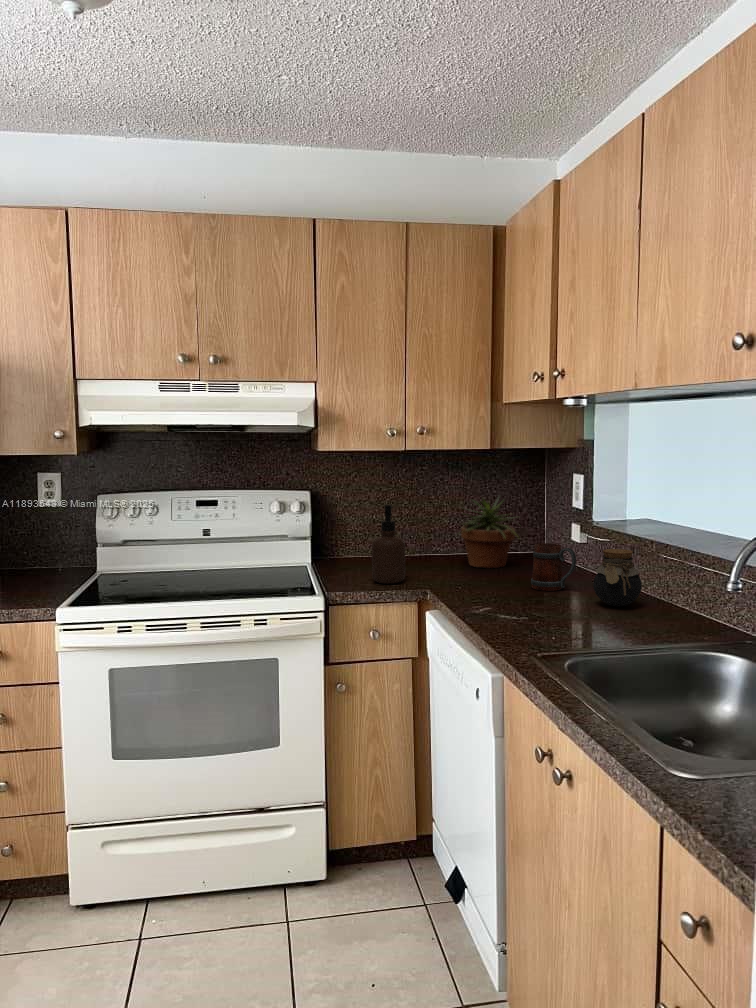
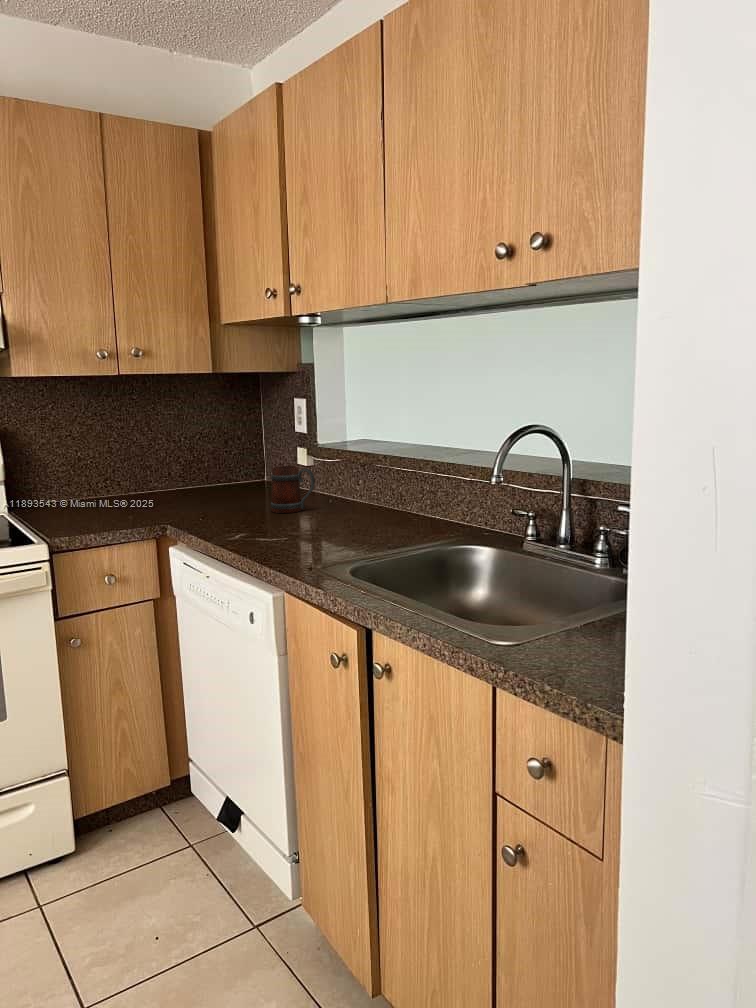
potted plant: present [459,498,518,568] -> none [177,422,248,499]
soap dispenser: present [372,505,405,584] -> none [94,436,135,523]
jar: present [593,549,642,606] -> none [339,465,383,519]

